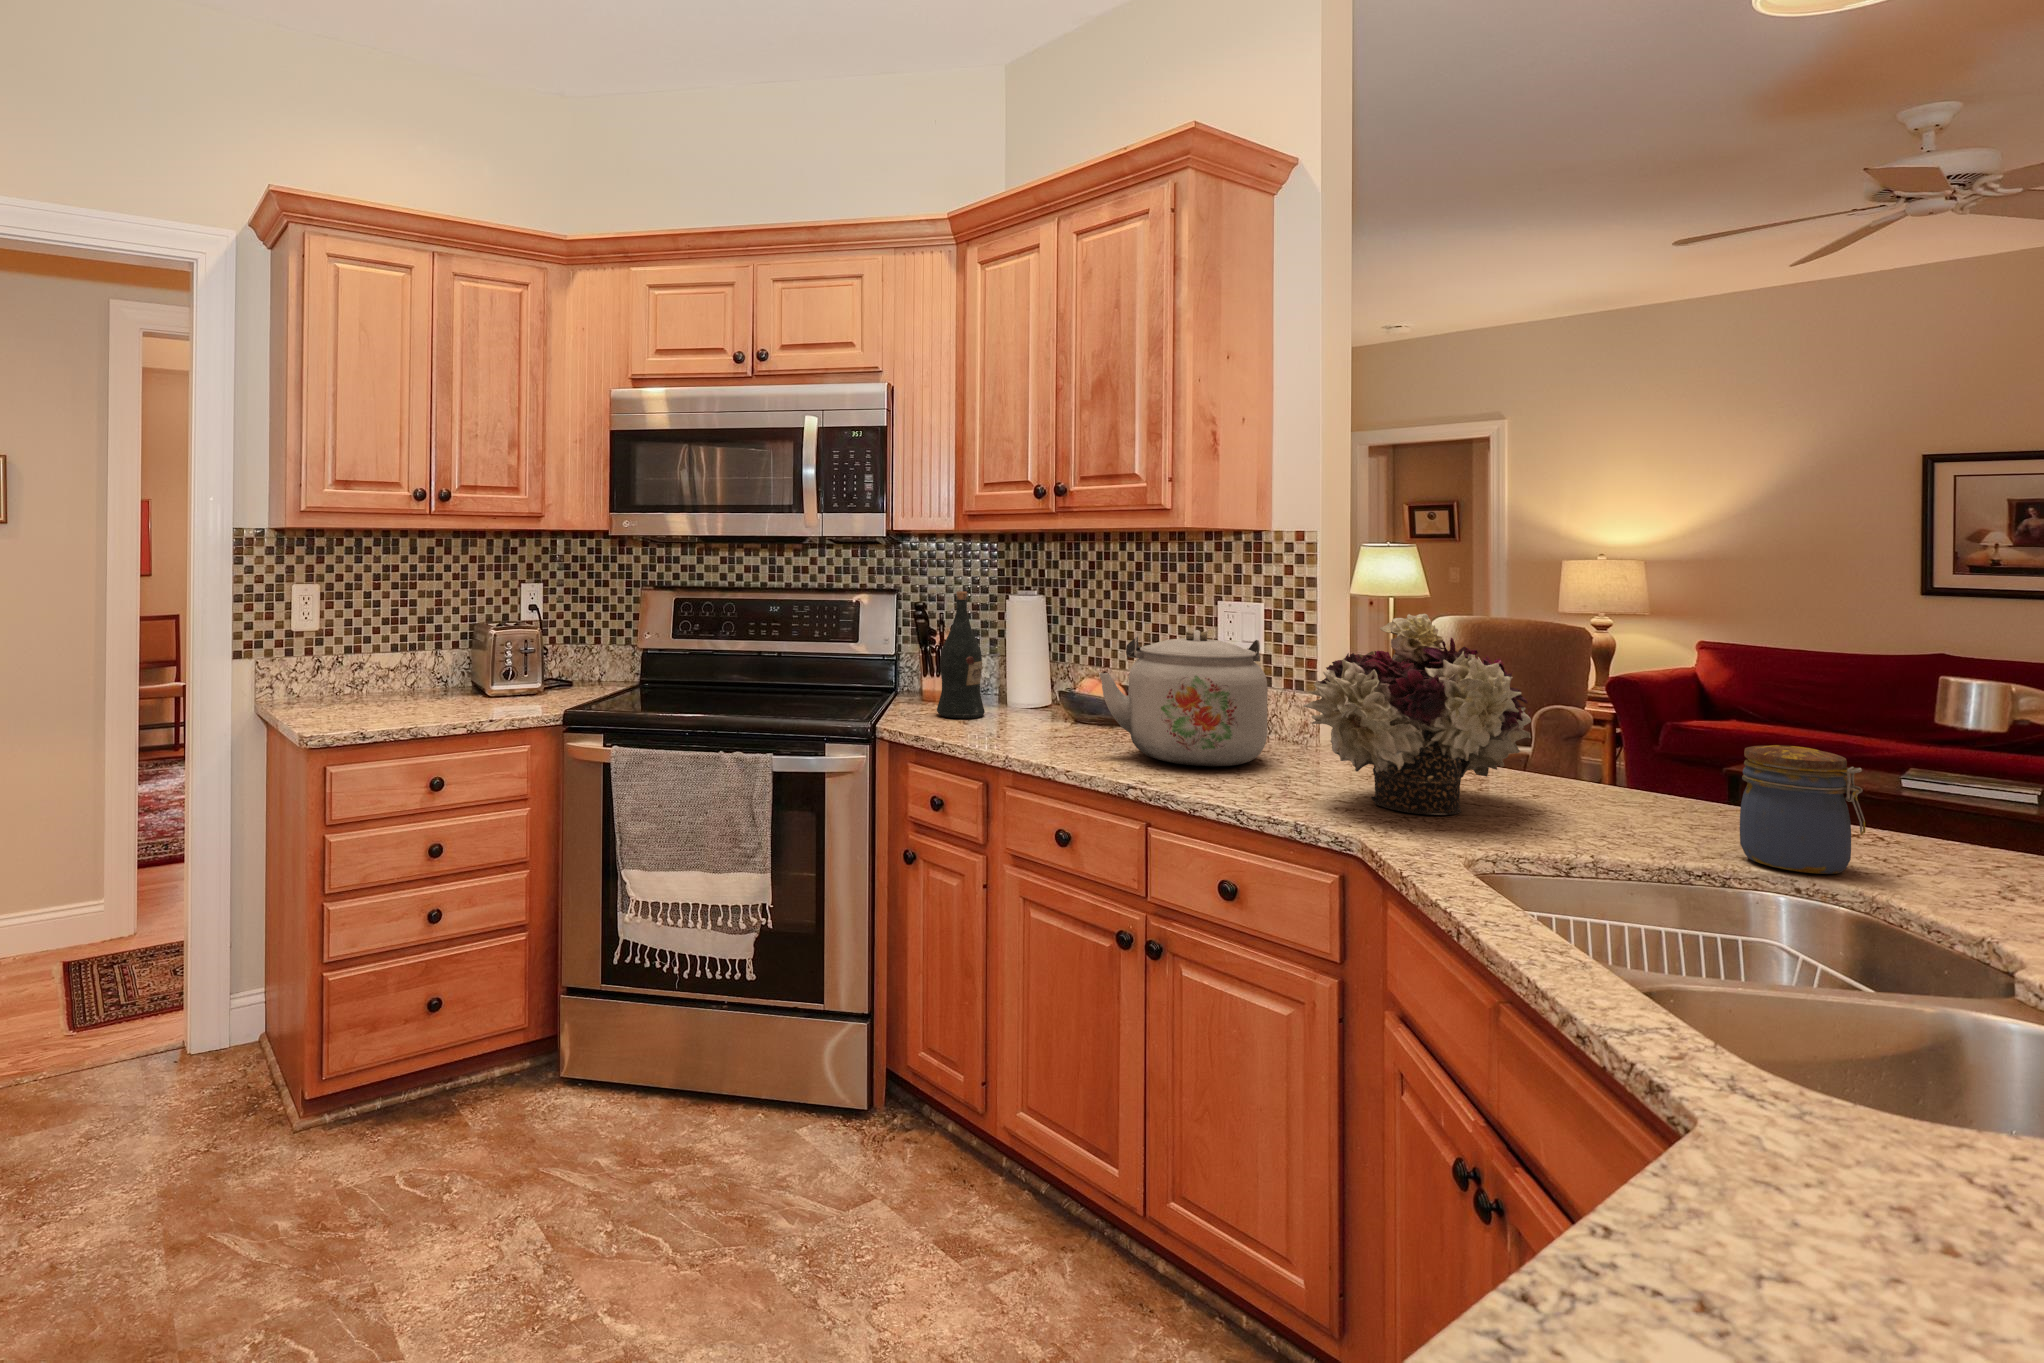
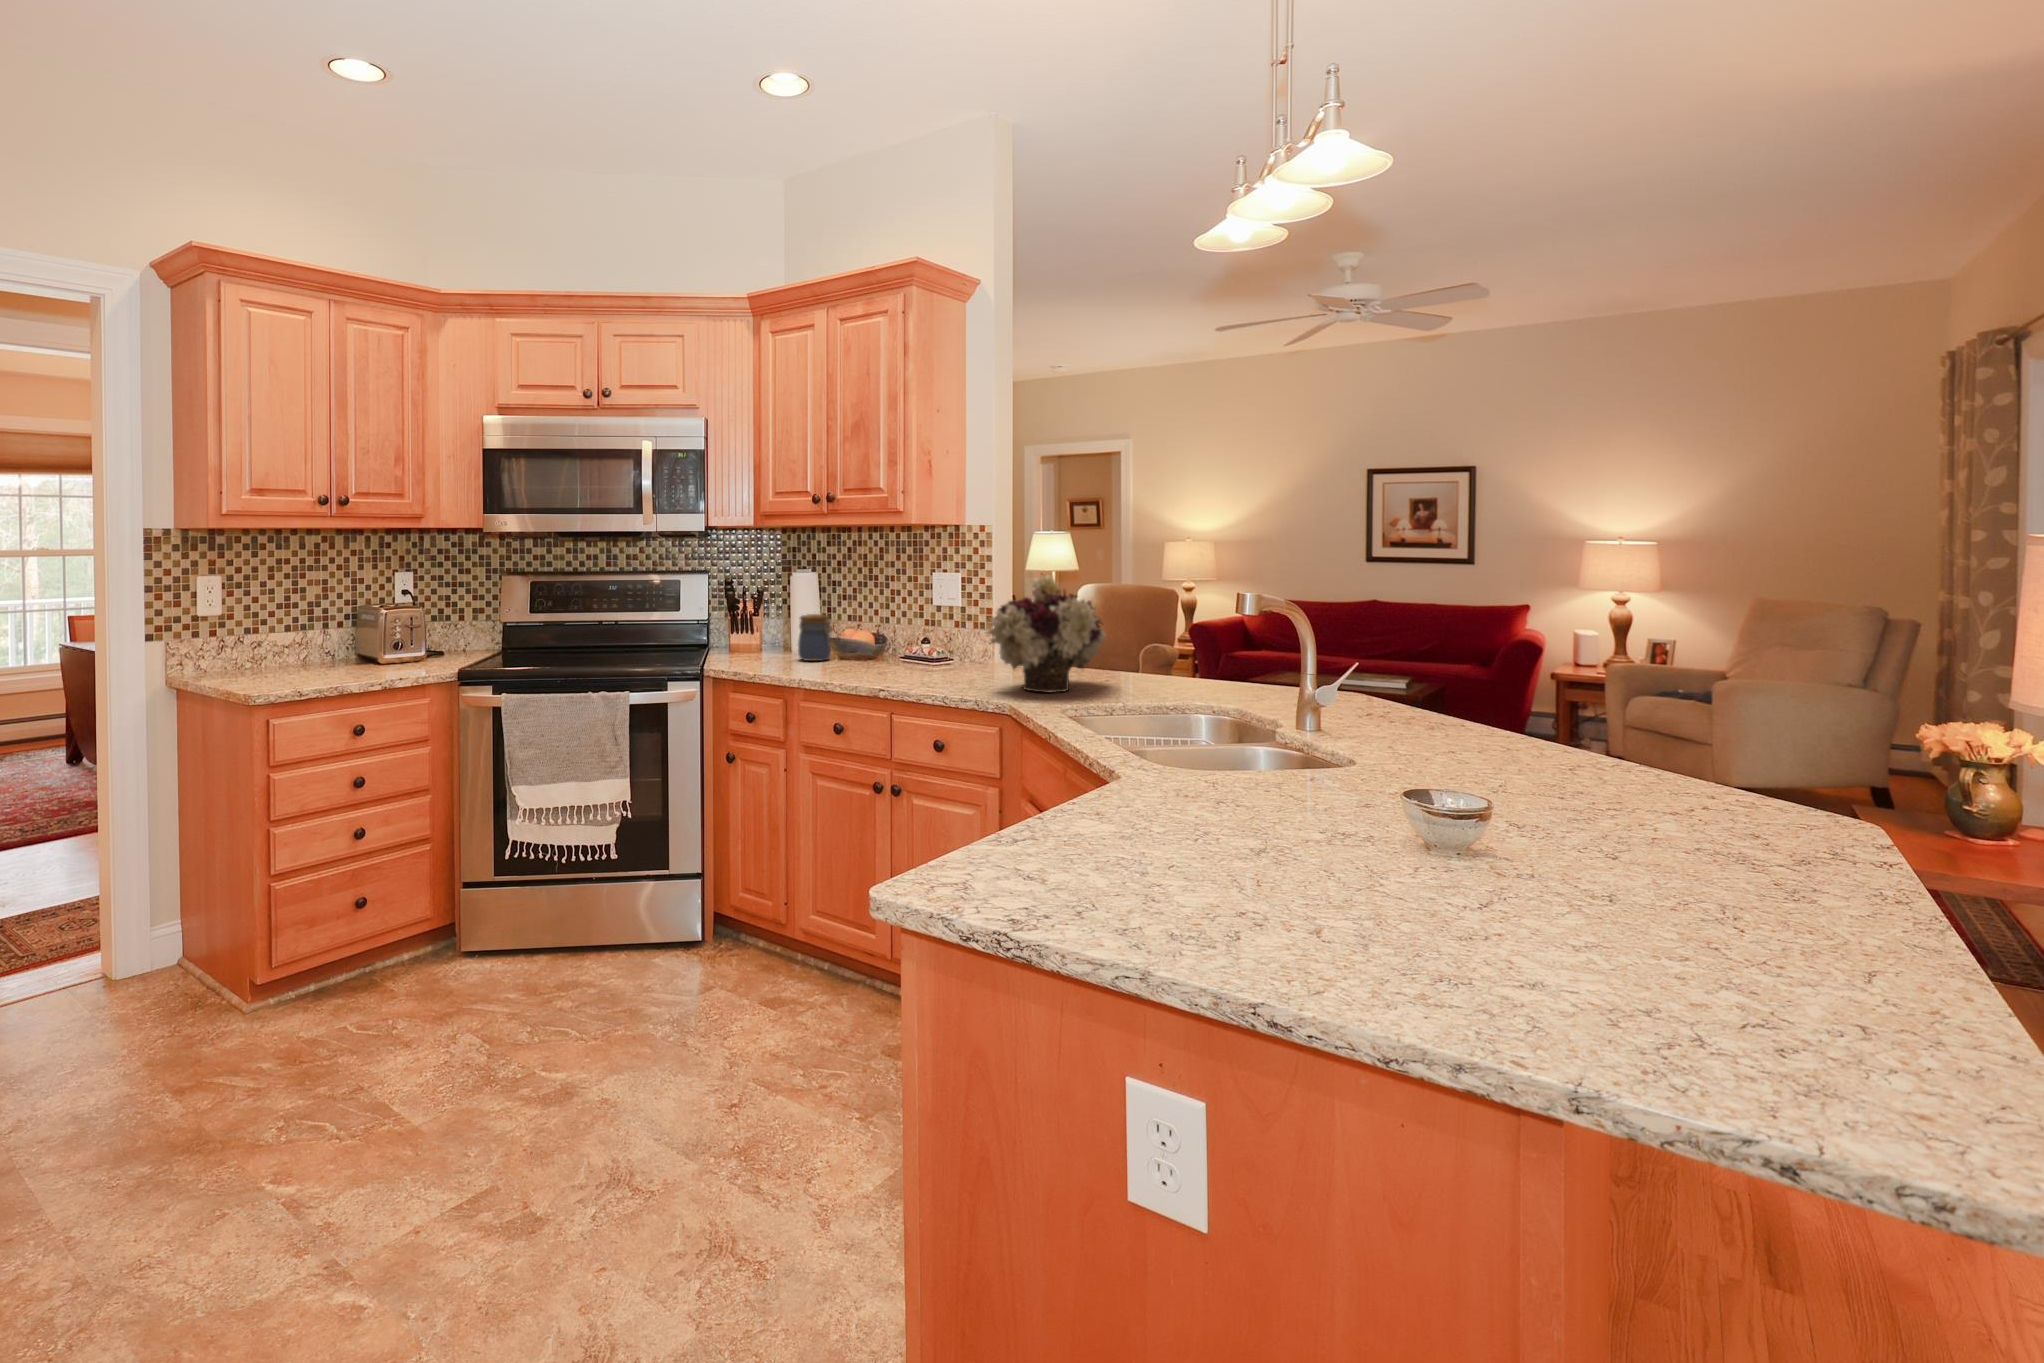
wine bottle: present [937,591,985,718] -> none [743,570,777,661]
kettle: present [1099,630,1268,766] -> none [860,591,964,677]
jar: present [1740,745,1865,874] -> present [798,614,832,661]

